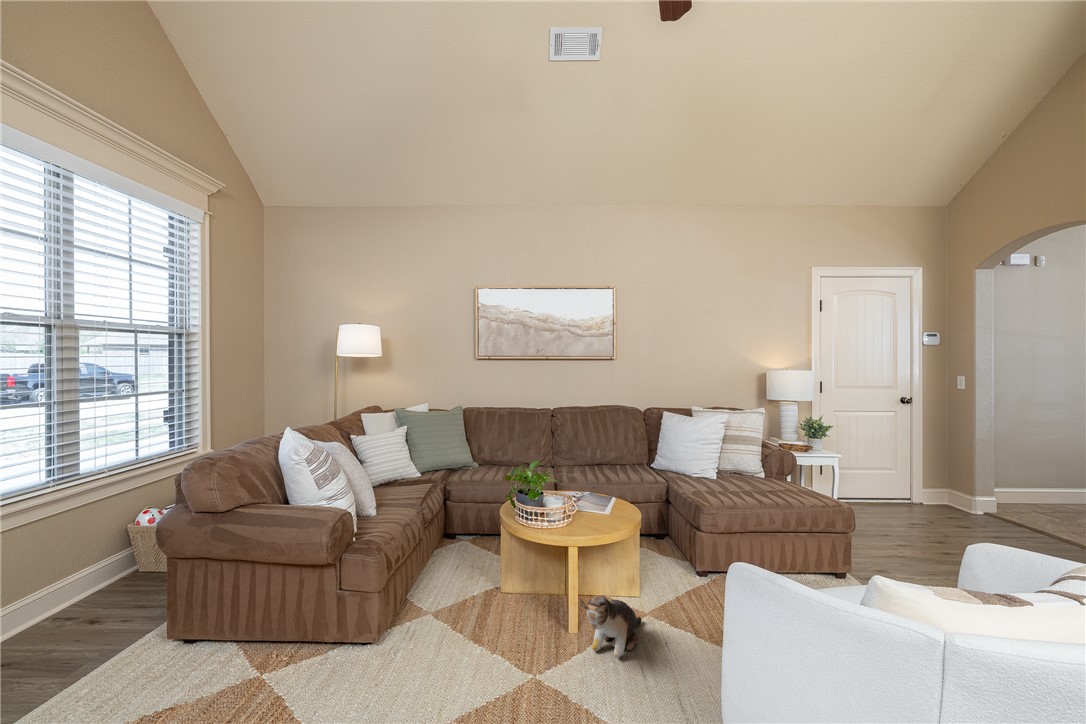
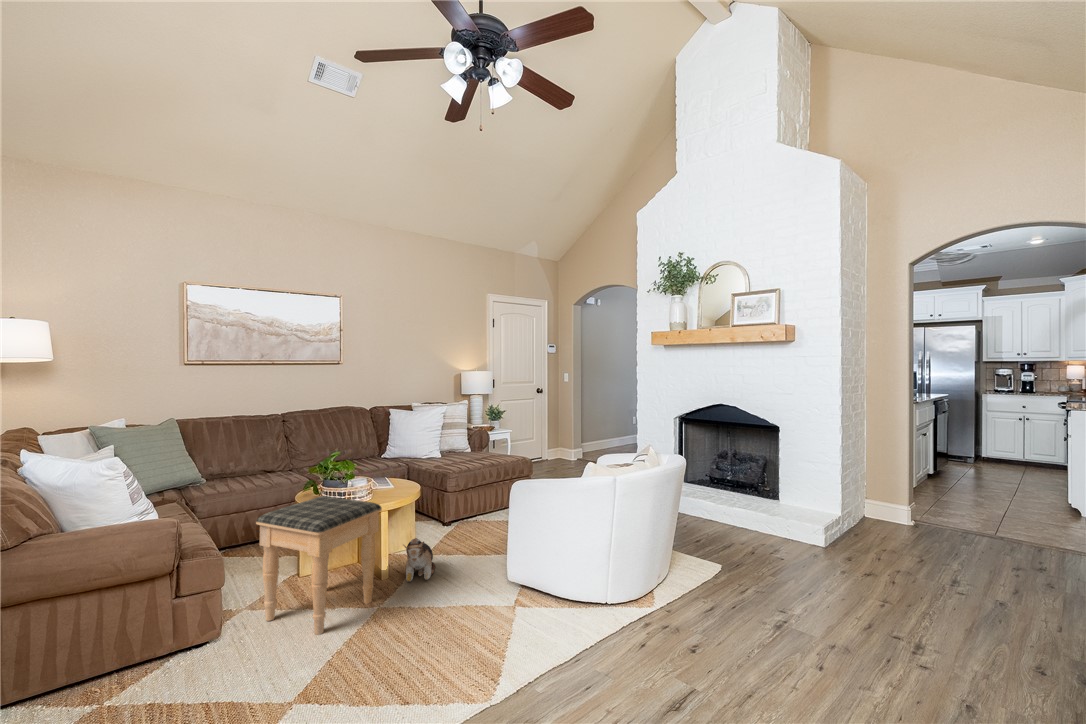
footstool: none [425,513,549,687] -> present [256,496,382,635]

